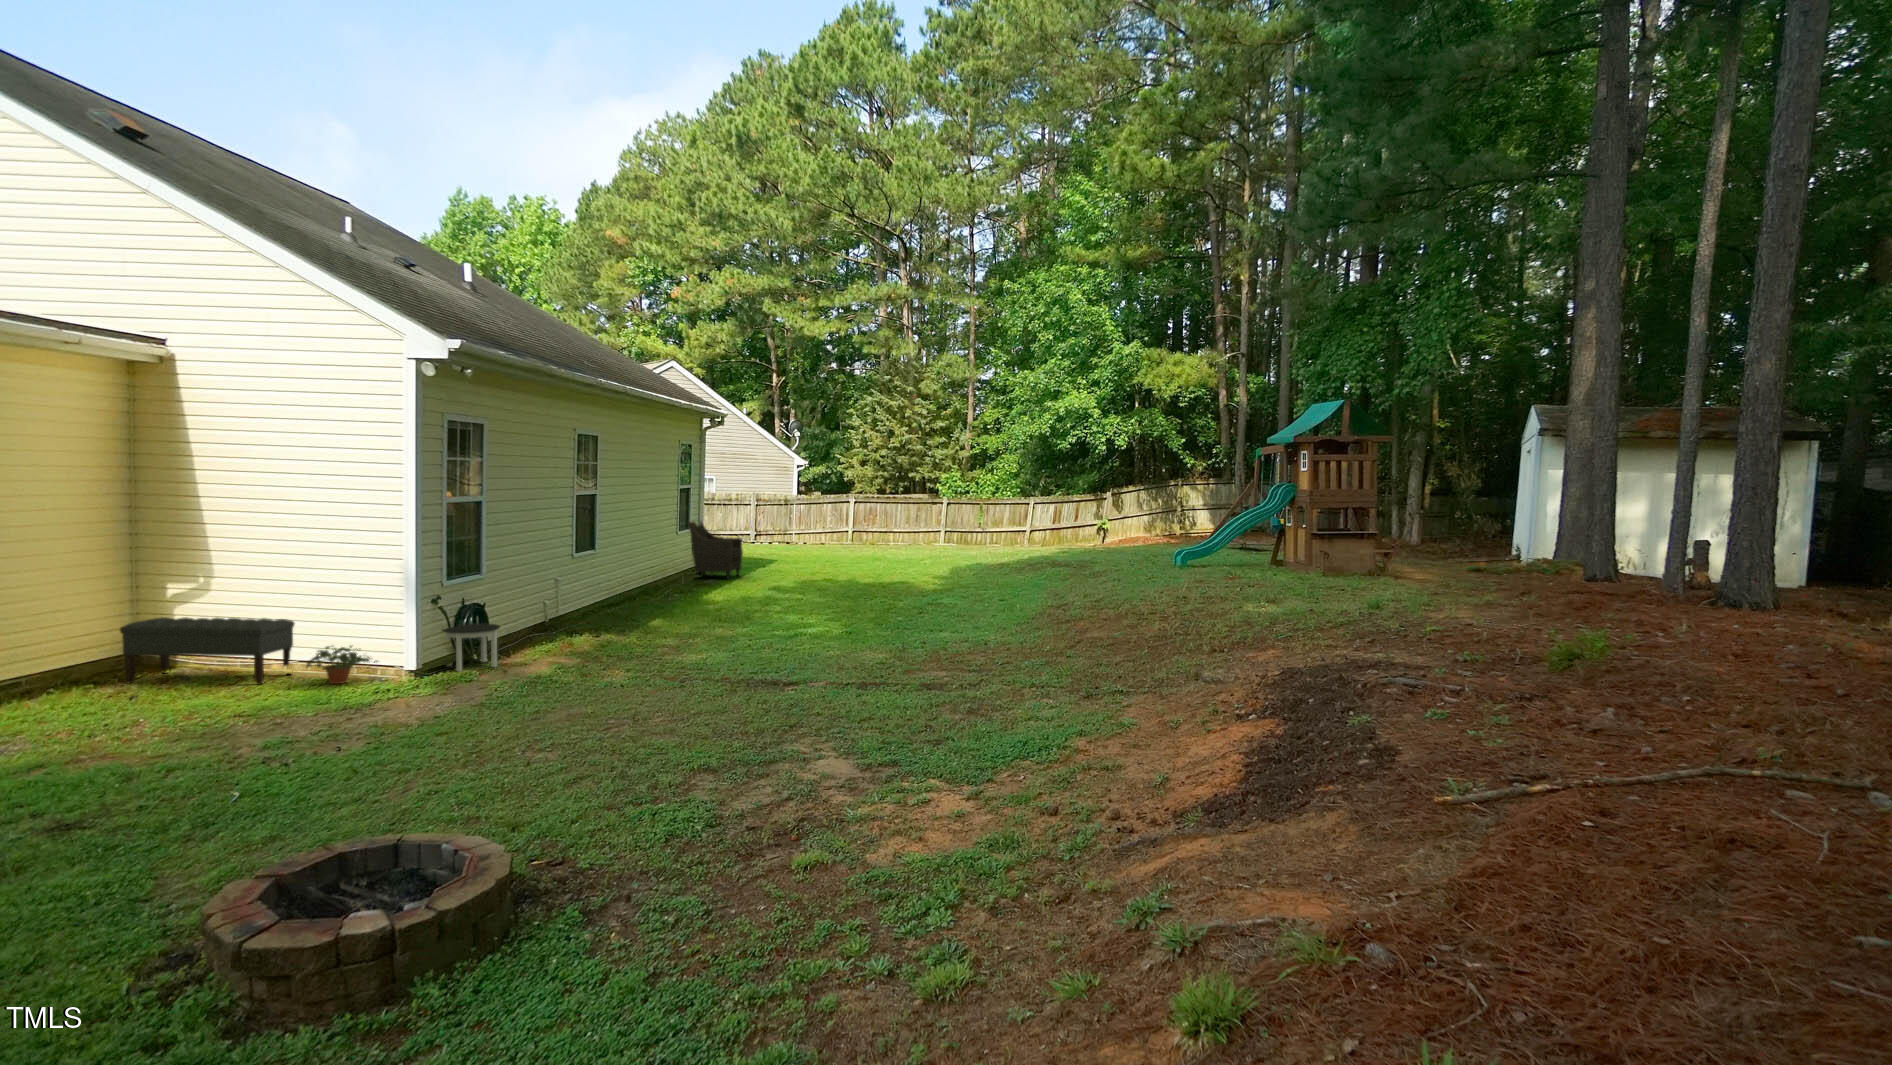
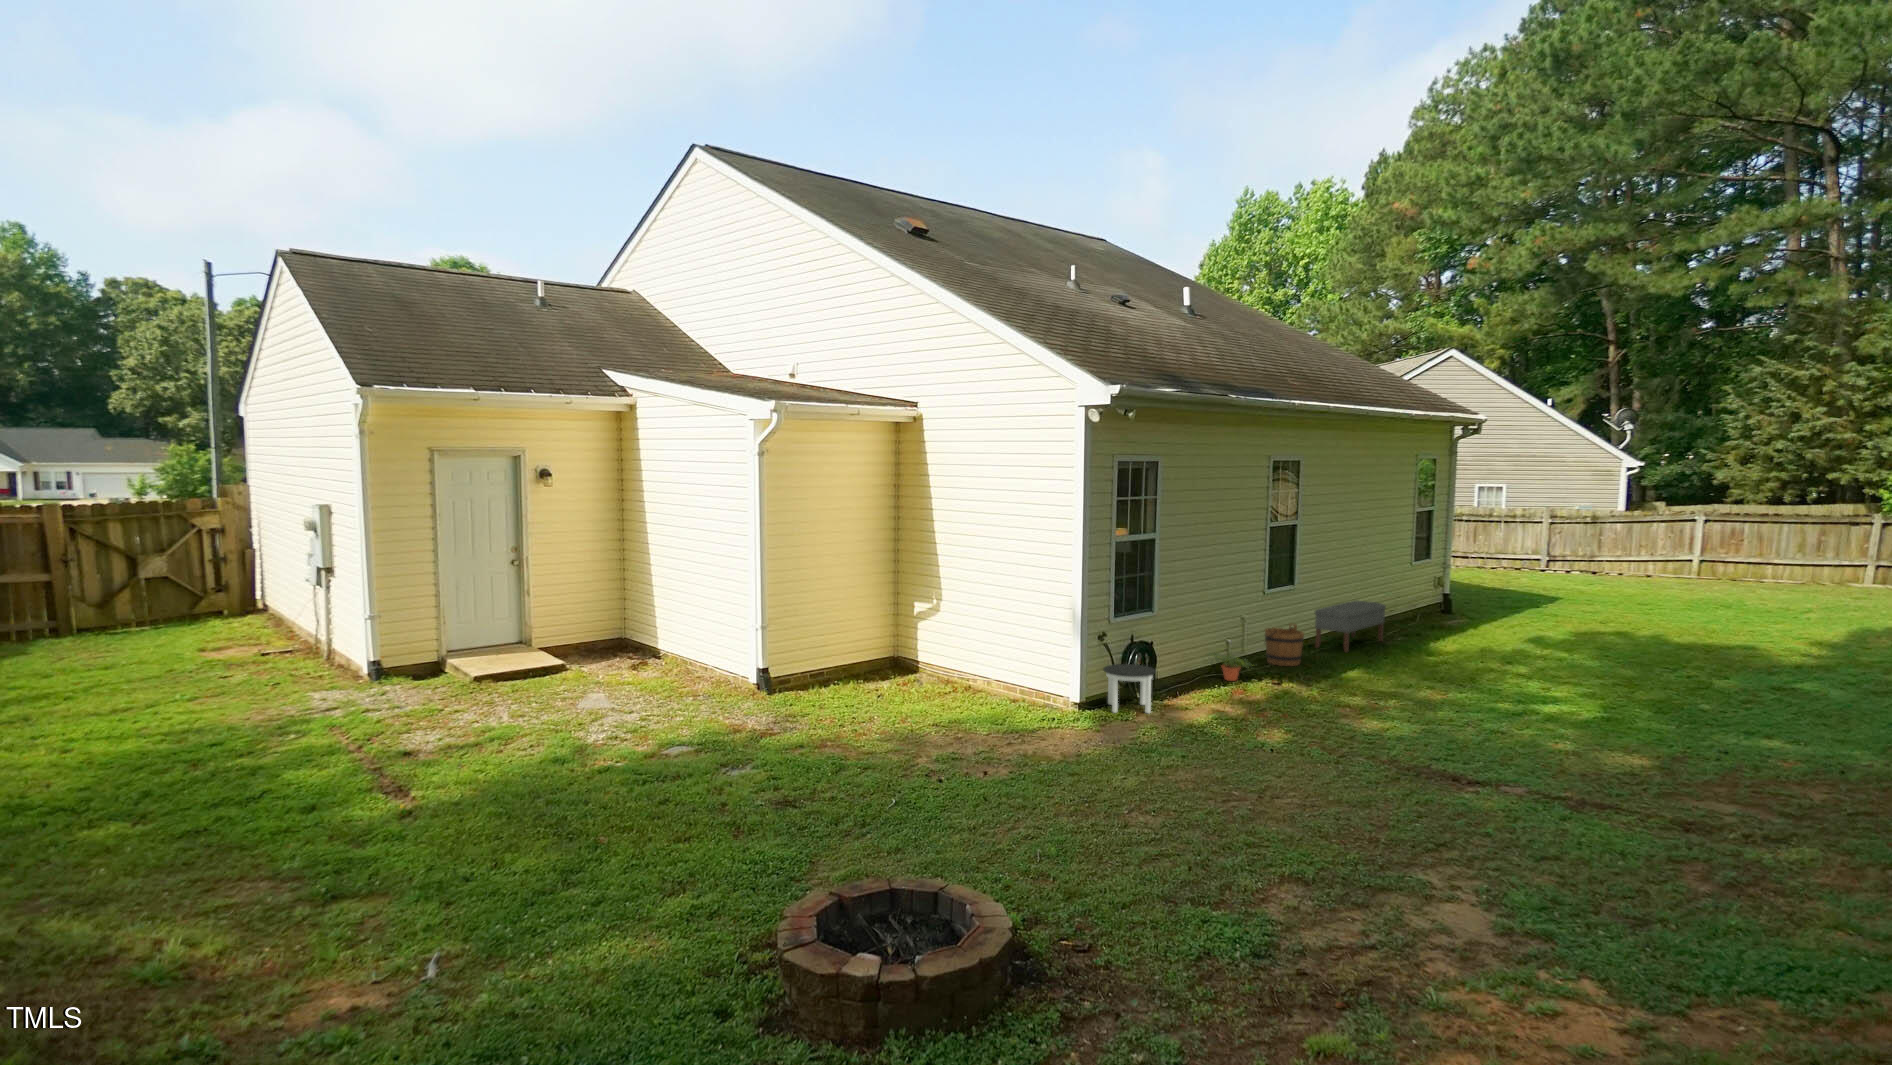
chair: present [687,521,743,580] -> none [1423,547,1504,624]
bucket: none [575,583,612,620] -> present [1265,624,1304,666]
bench: present [120,617,294,685] -> present [1315,600,1386,653]
potted plant: present [306,646,378,684] -> present [1209,653,1251,681]

